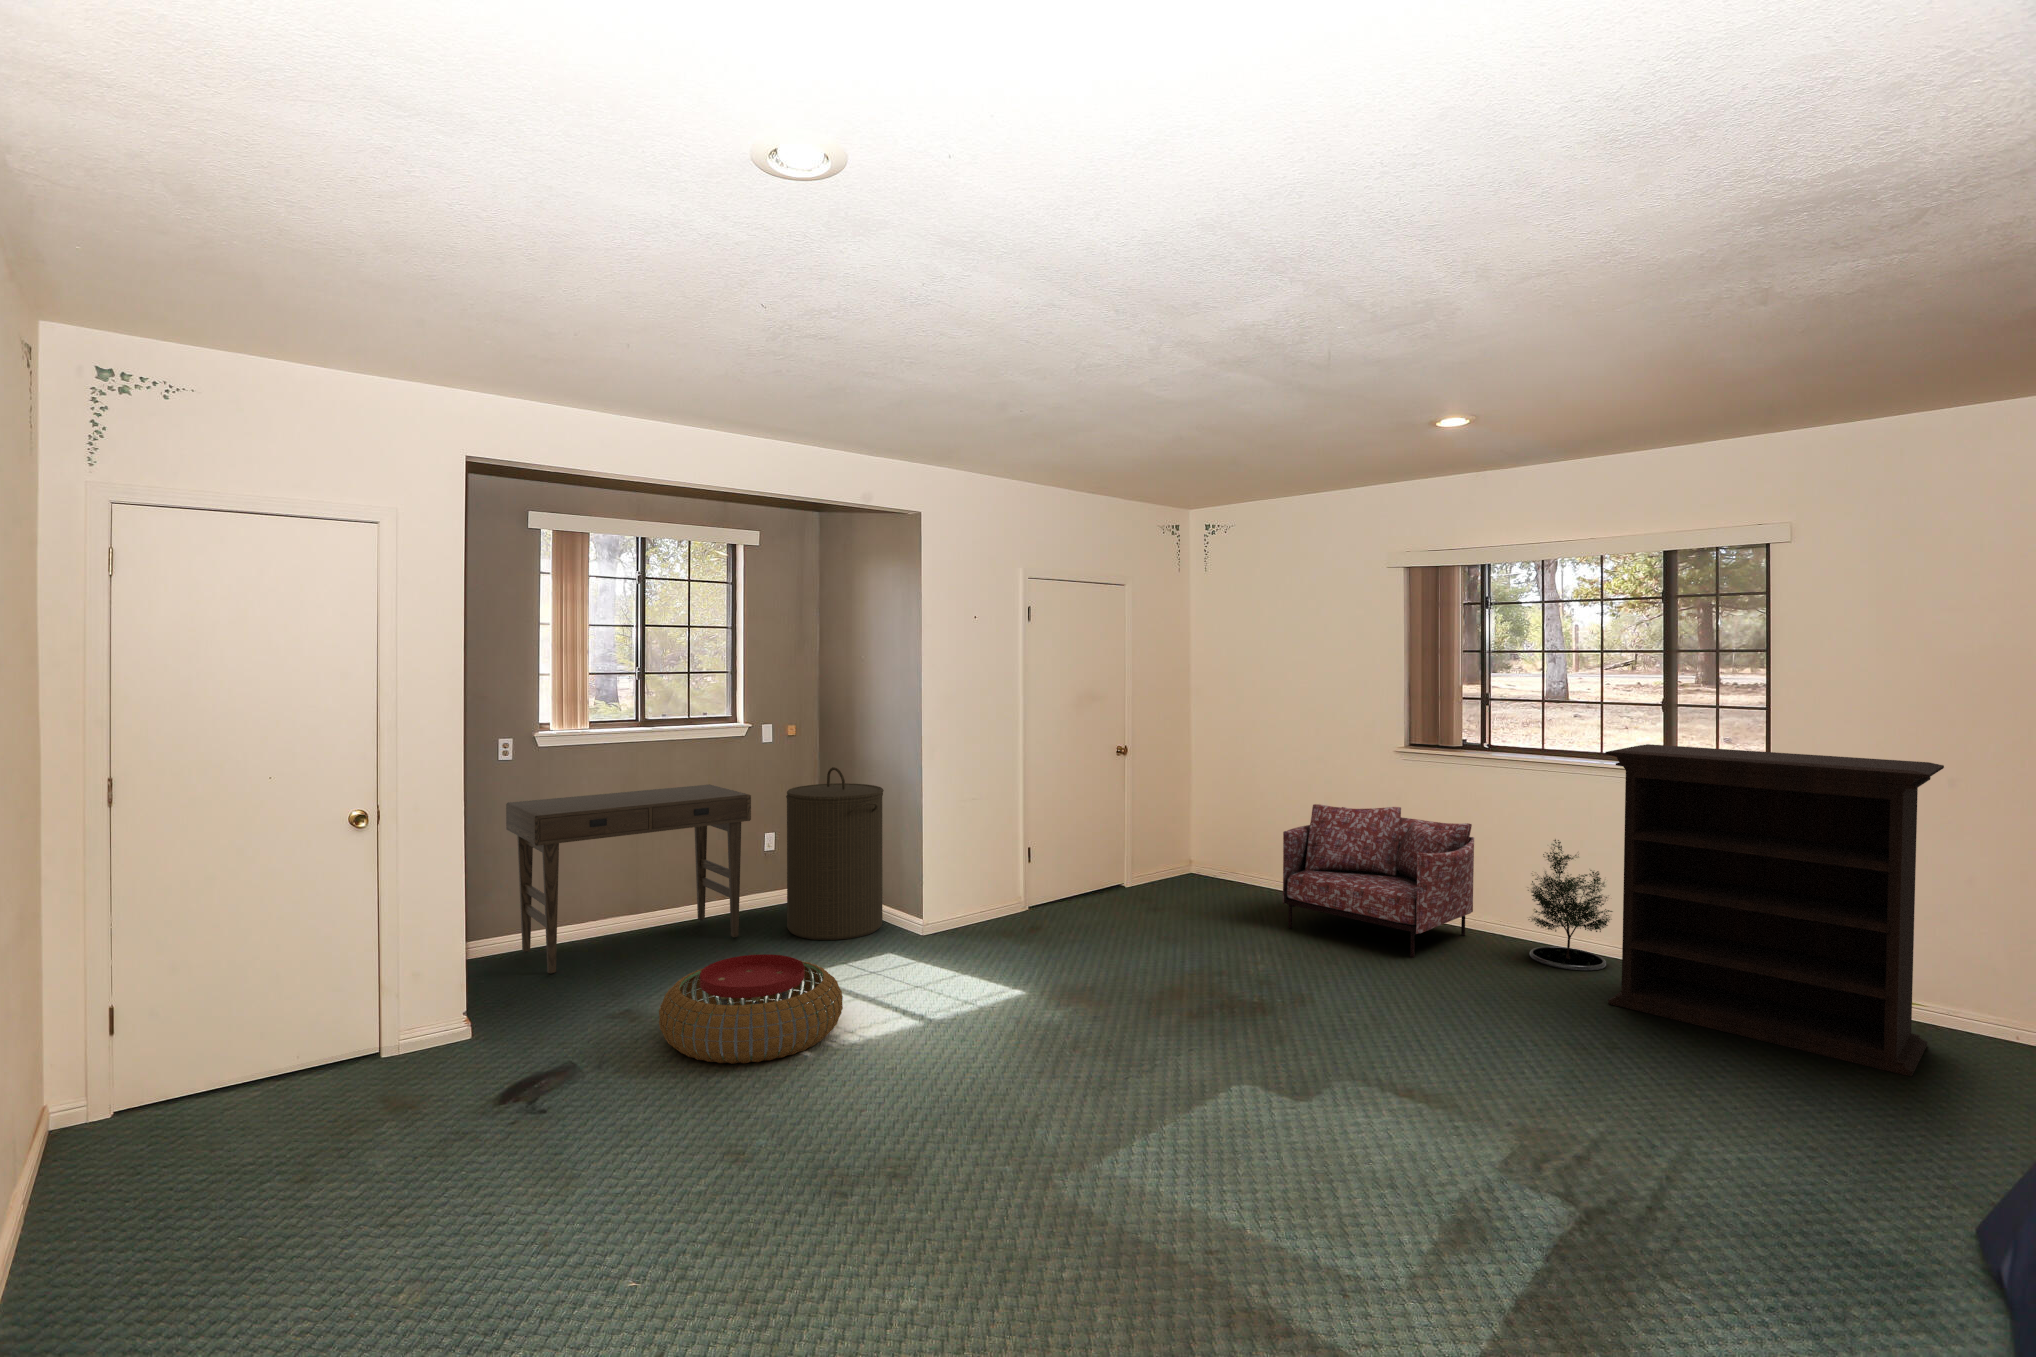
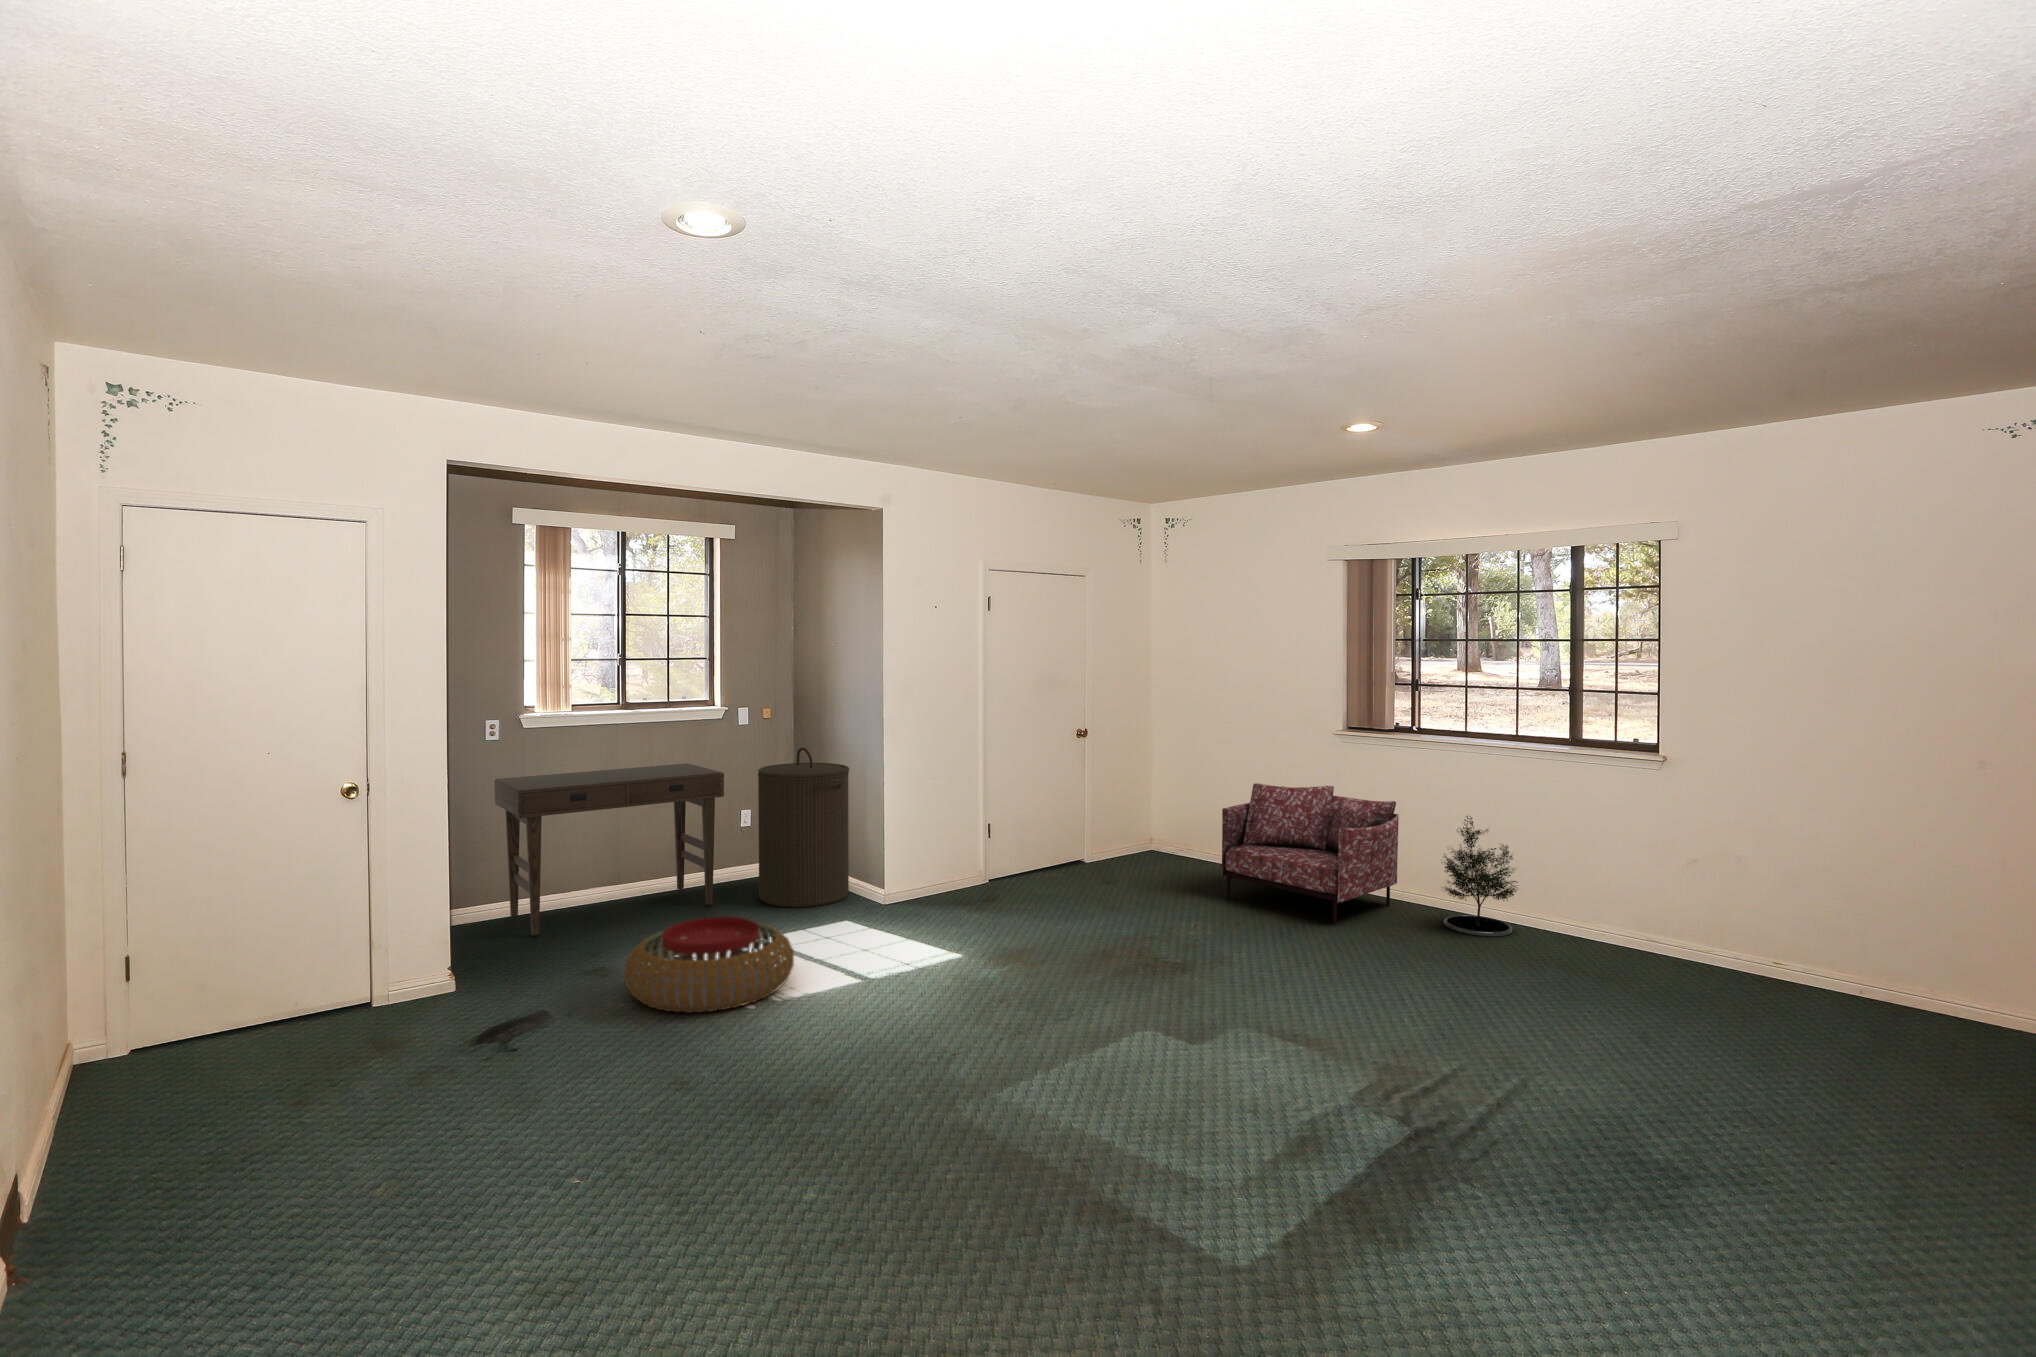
bookshelf: present [1605,744,1944,1076] -> none [1501,727,1798,1028]

